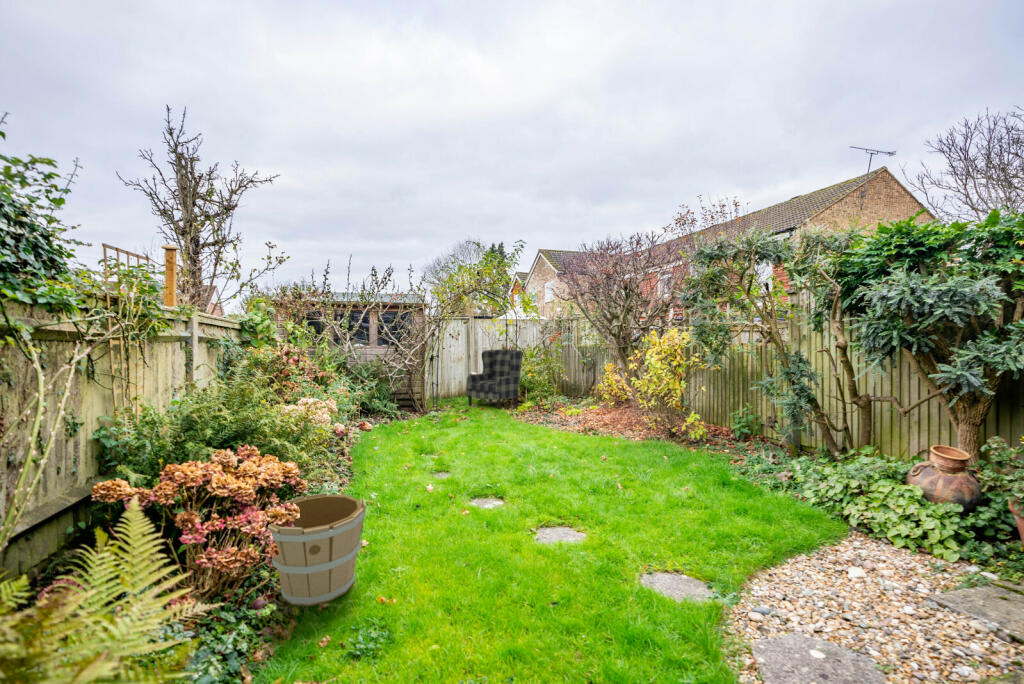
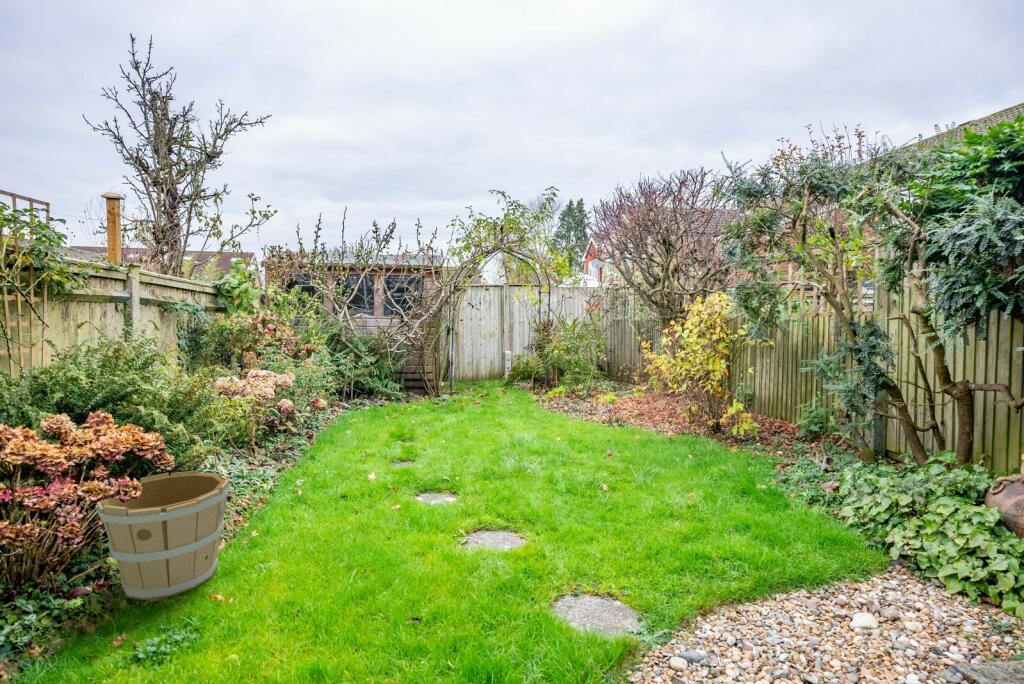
chair: present [467,349,523,409] -> none [481,324,547,393]

